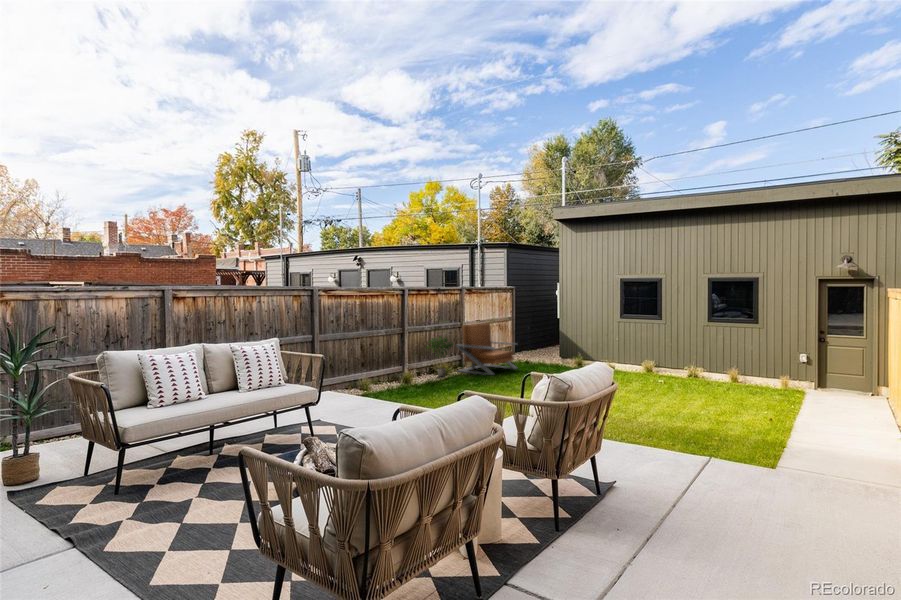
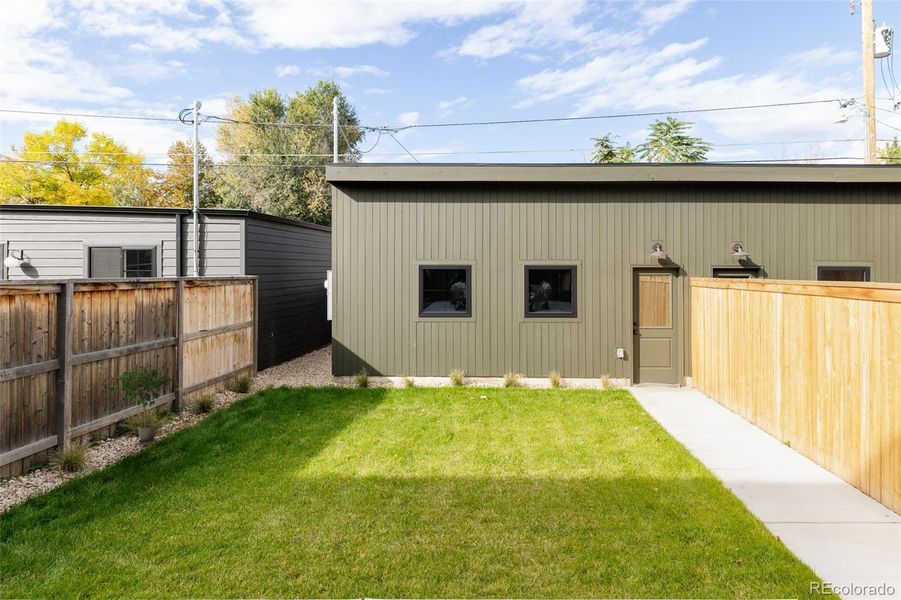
lounge chair: present [456,323,517,375] -> none [170,334,278,424]

